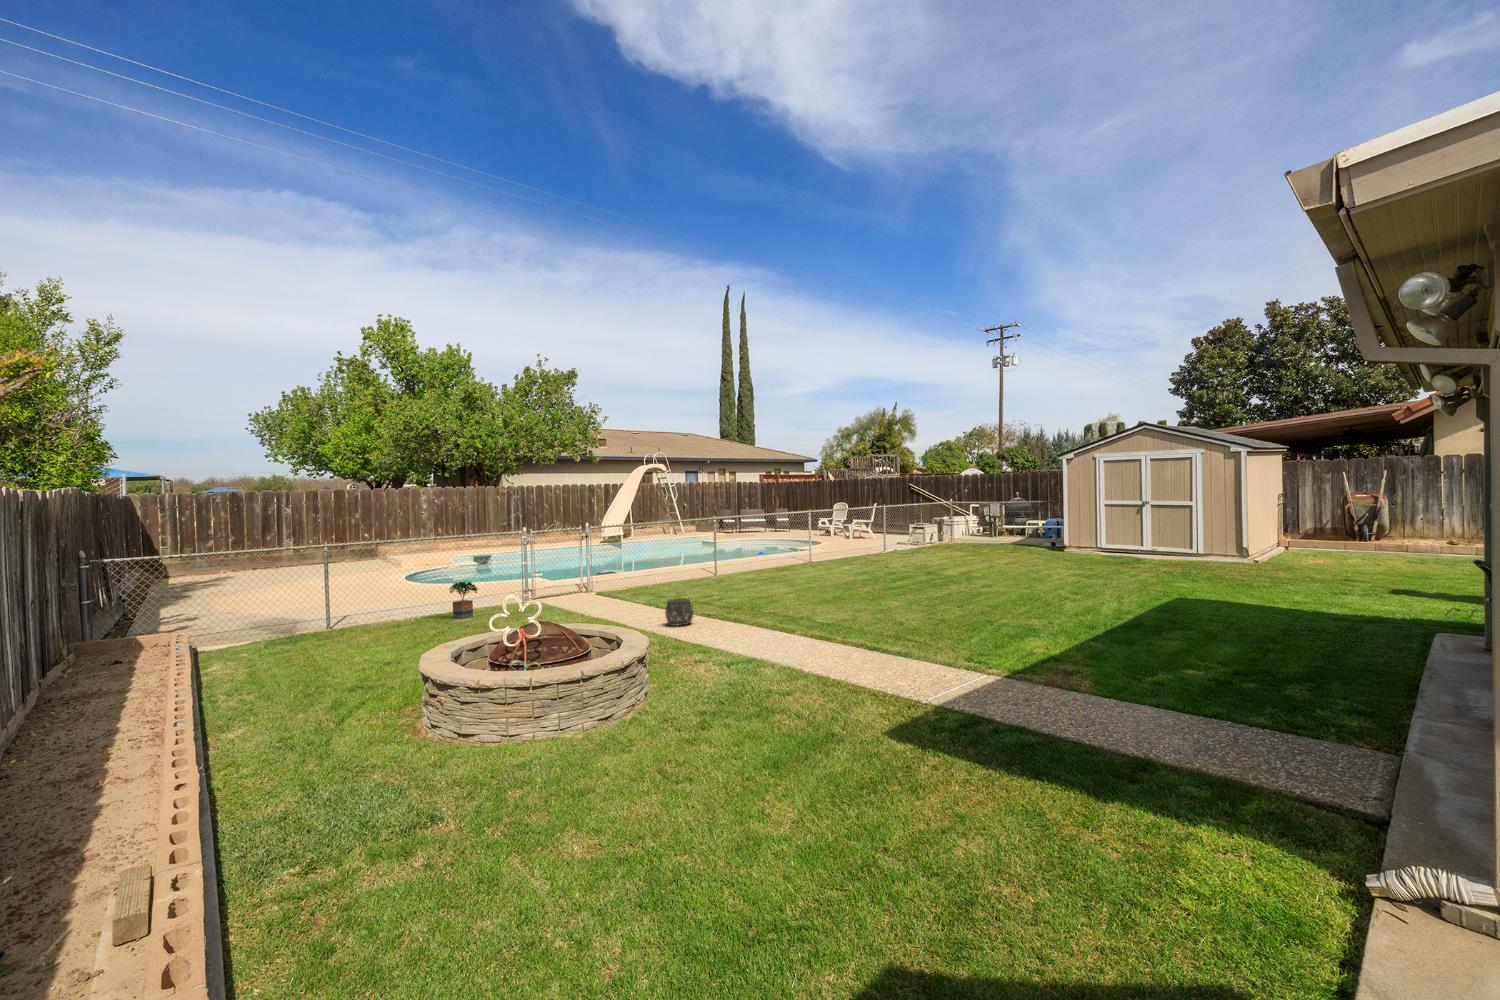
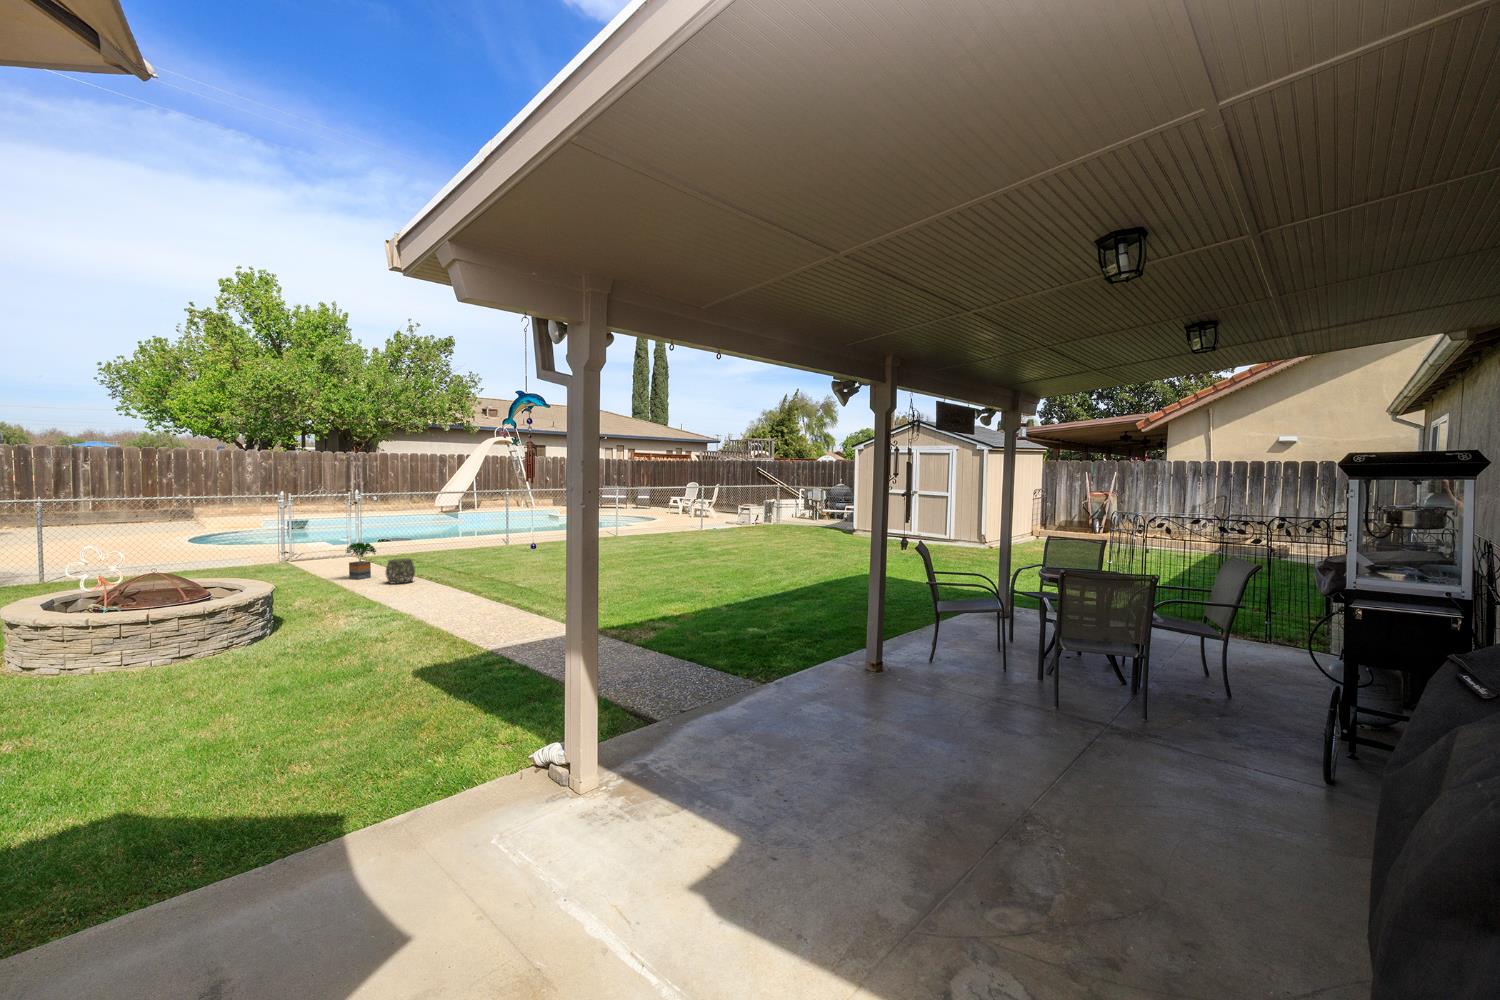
potted tree: present [450,582,478,618] -> present [346,543,376,579]

